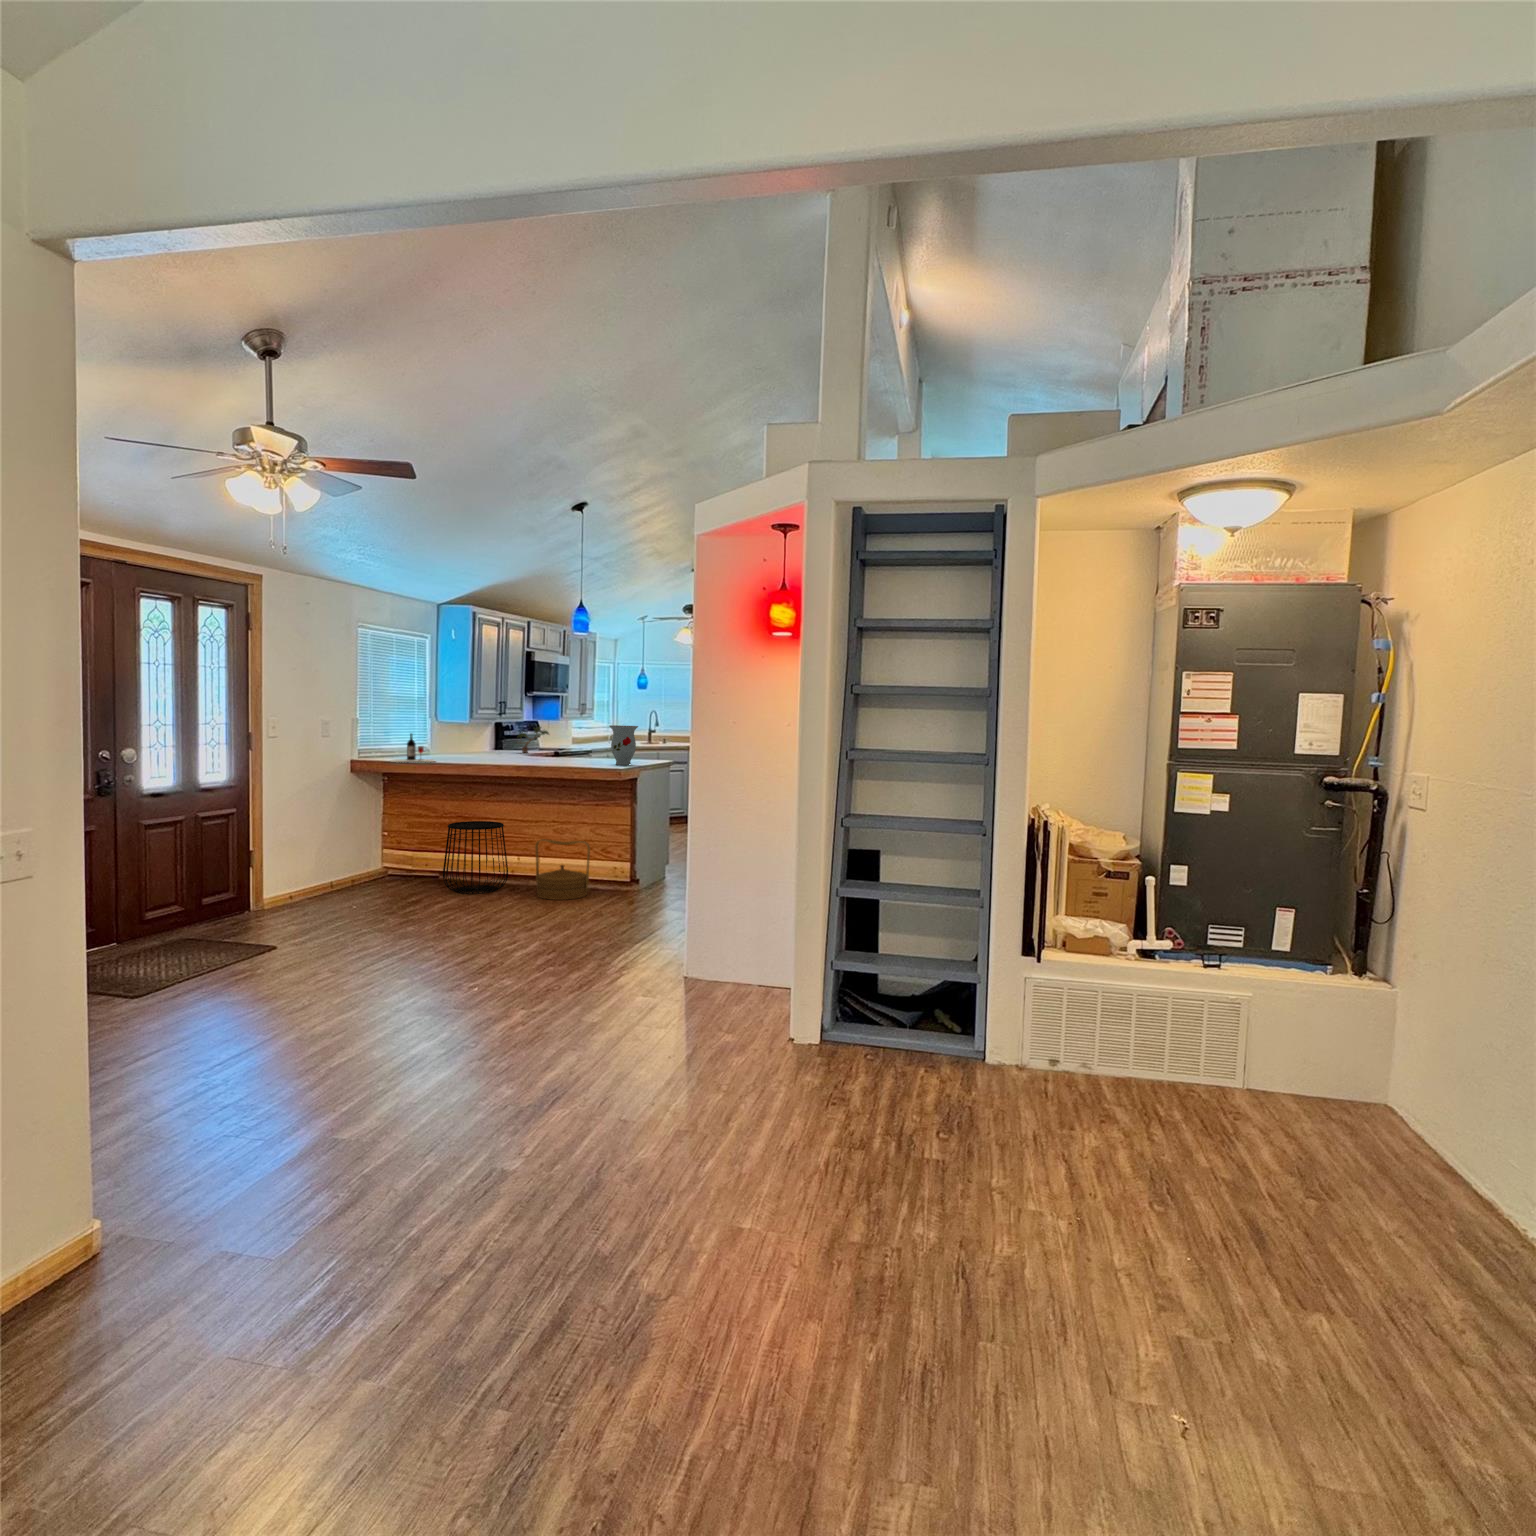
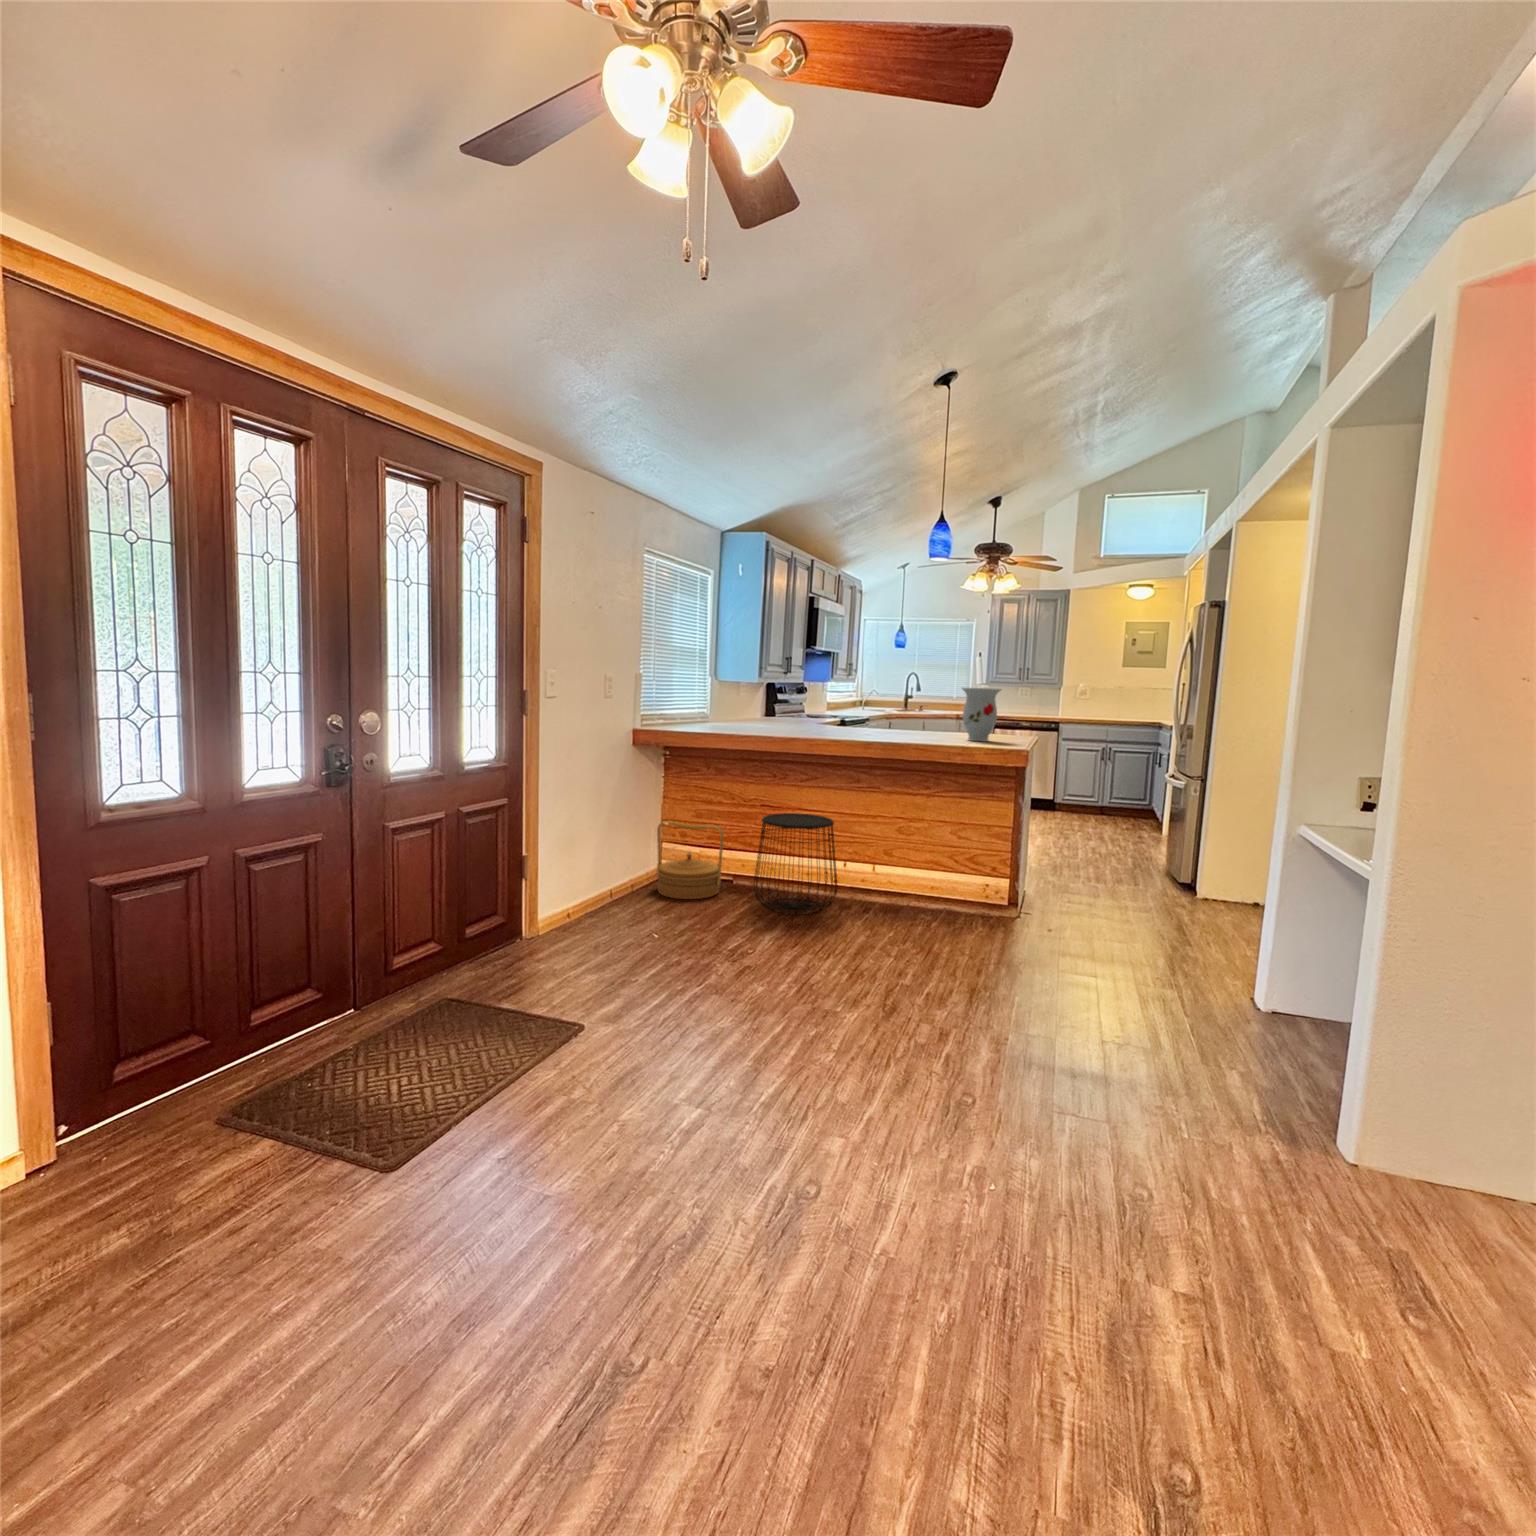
potted plant: present [518,727,549,753] -> none [801,687,849,721]
wine bottle: present [391,734,434,762] -> none [682,694,750,733]
woven basket: present [535,839,590,900] -> present [657,821,724,899]

